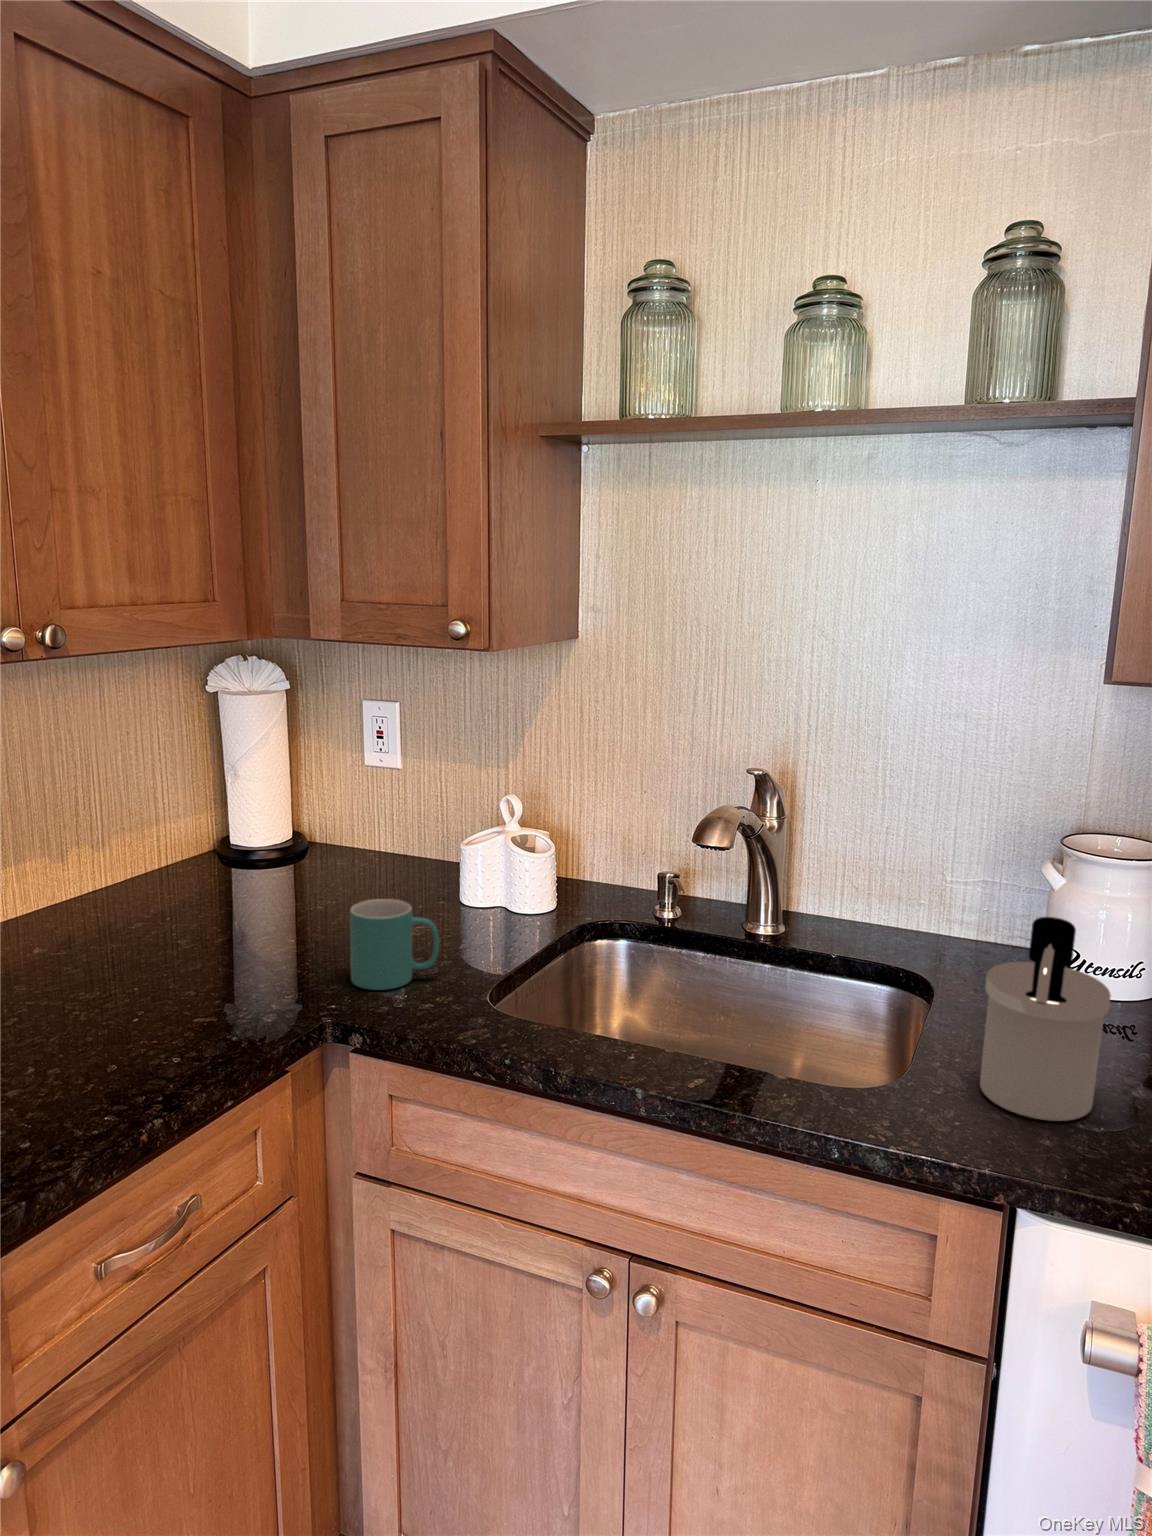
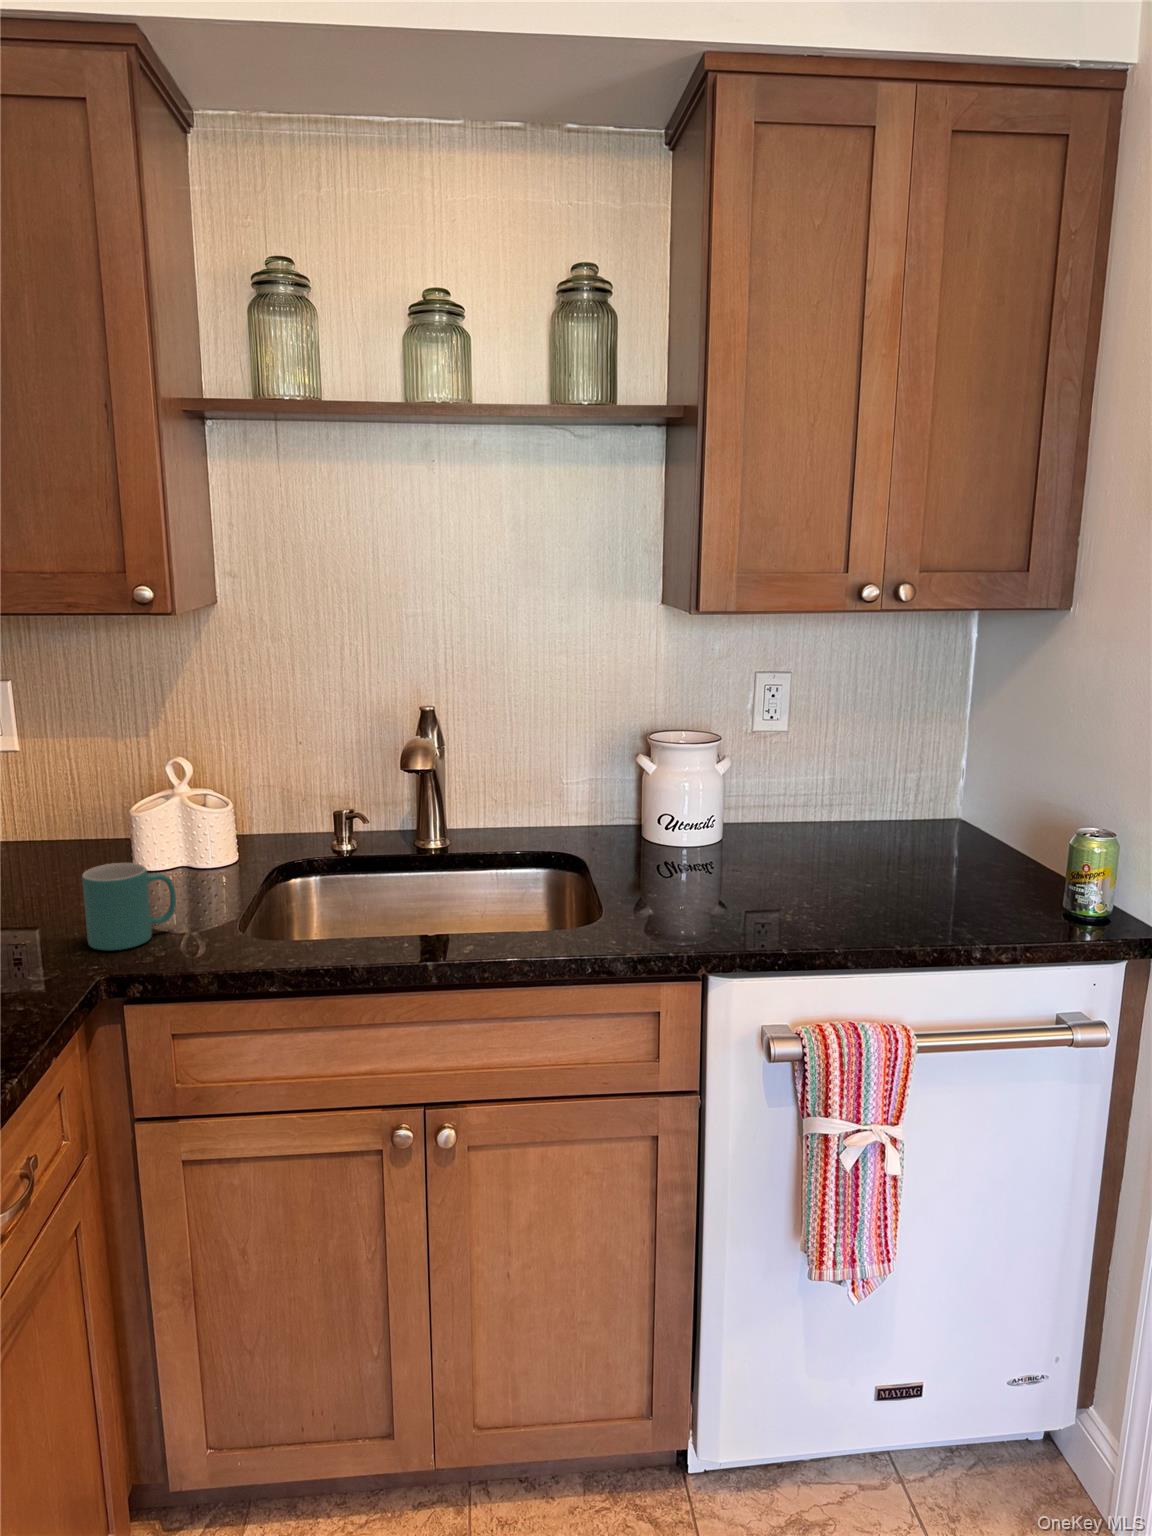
soap dispenser: present [980,917,1111,1121] -> none [652,779,733,920]

